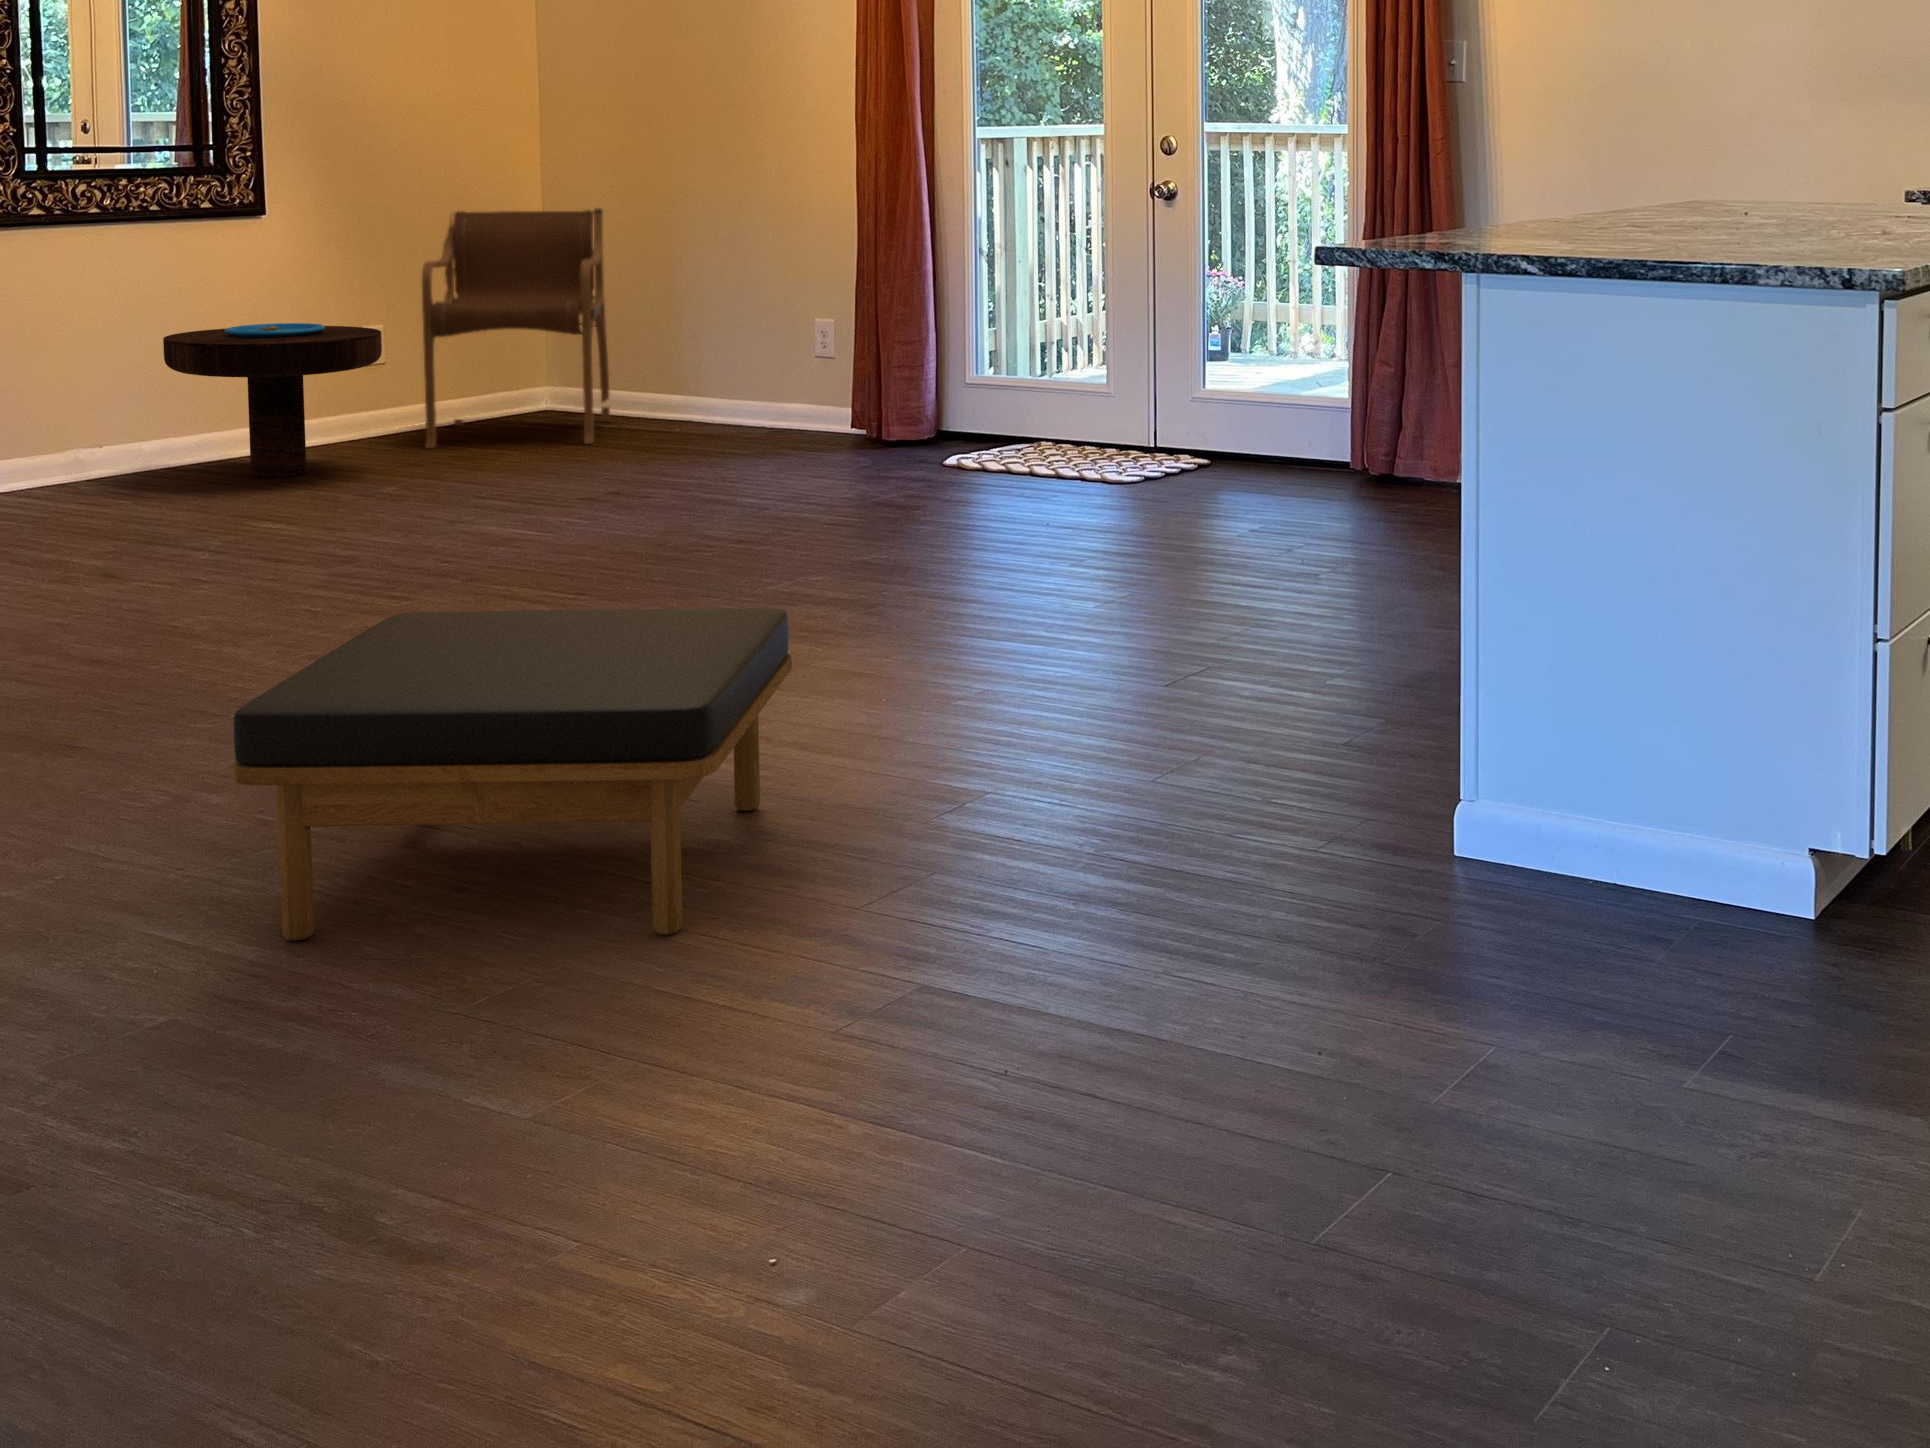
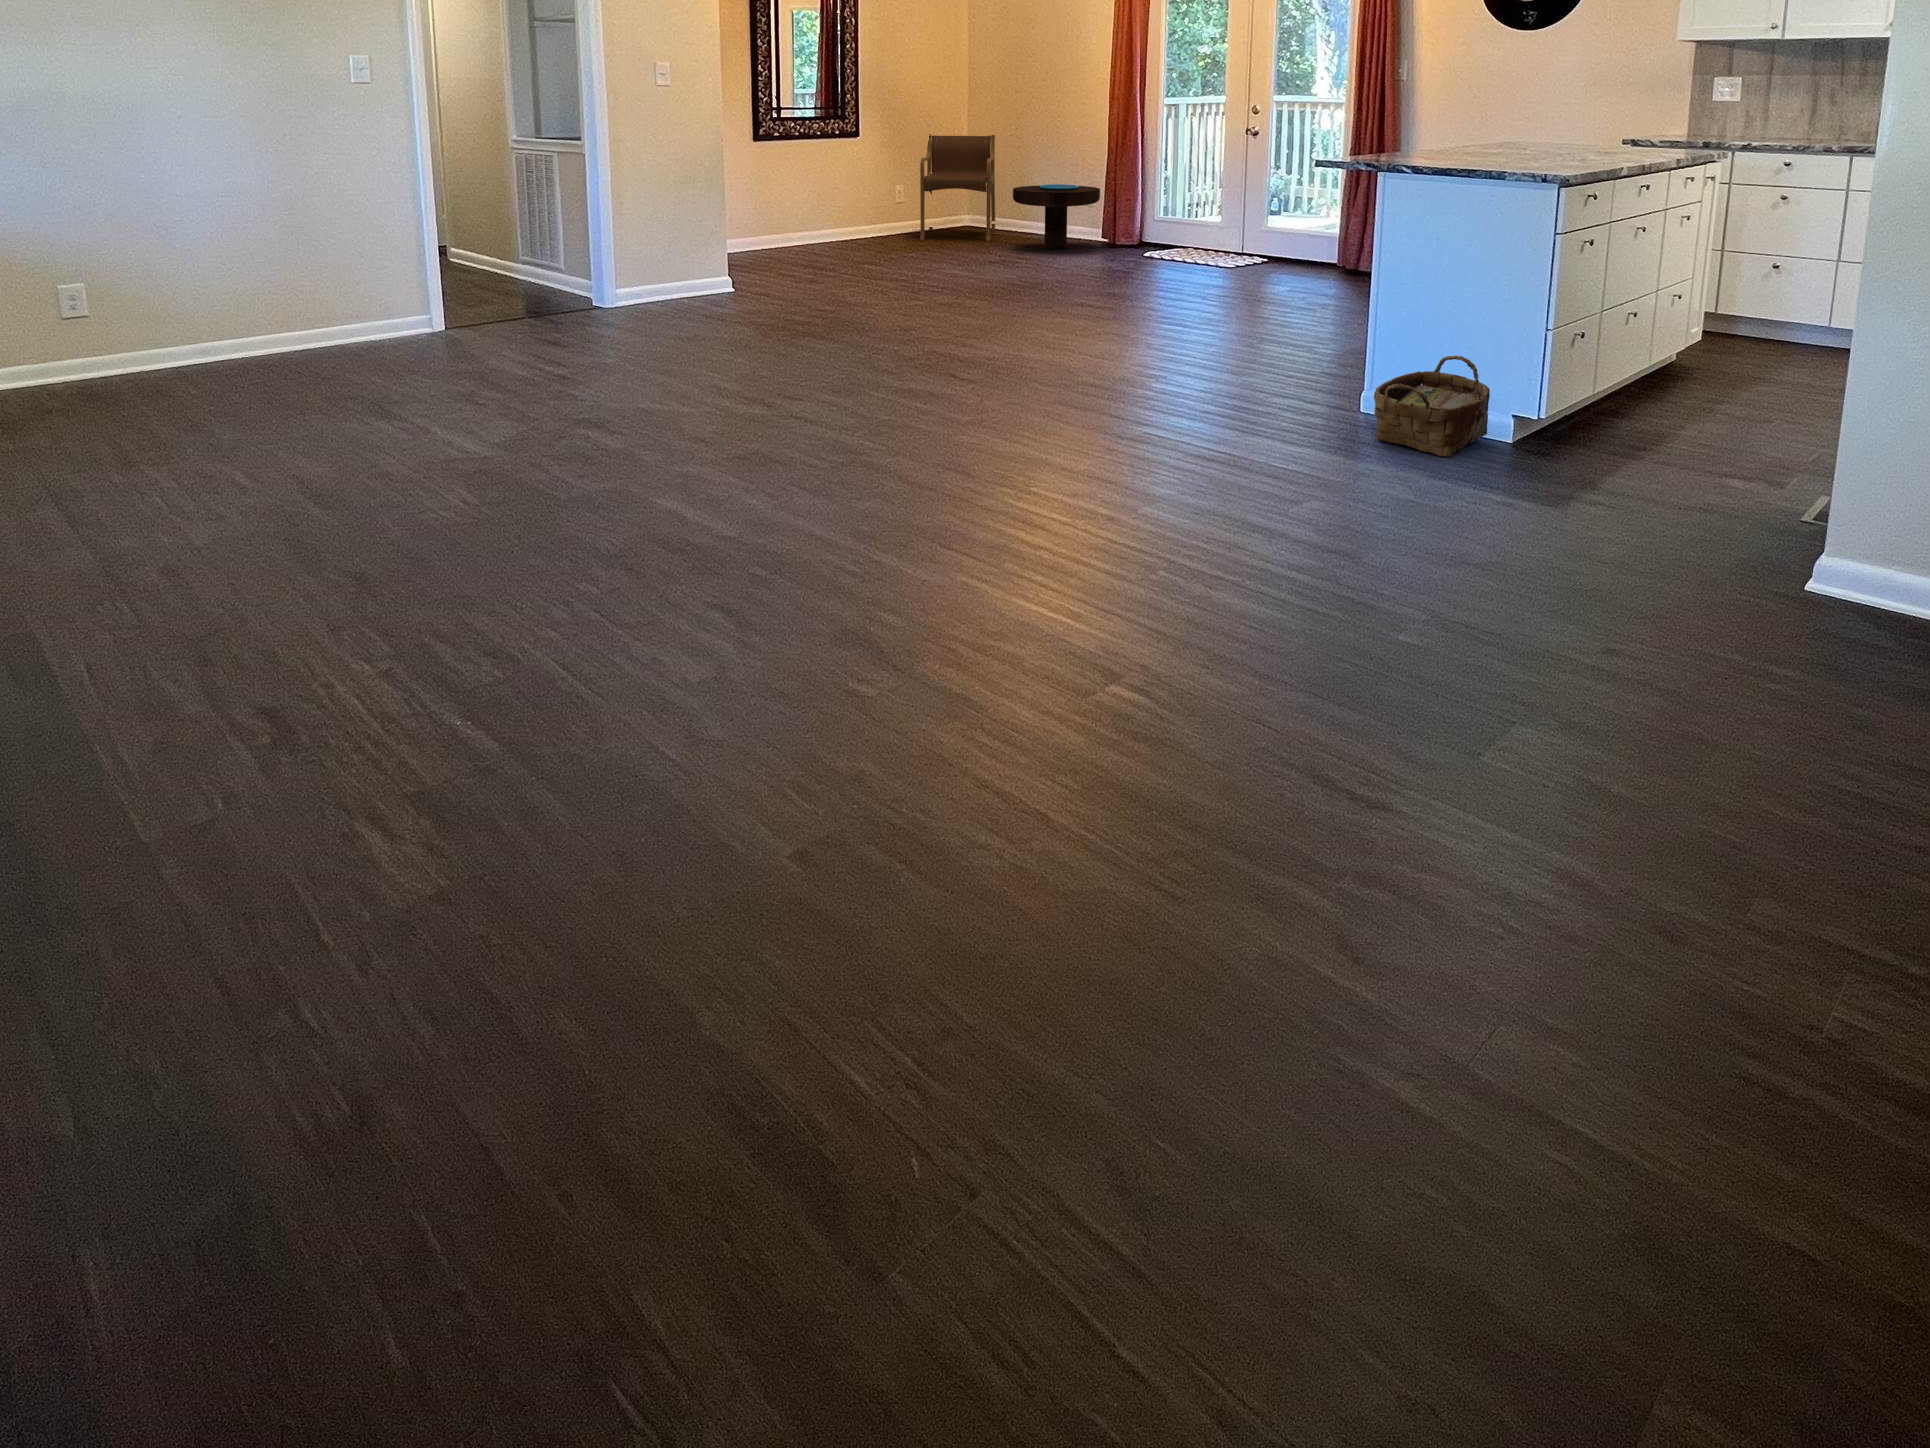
side table: present [163,323,382,477] -> present [1013,184,1100,249]
ottoman: present [233,608,792,941] -> none [913,293,1098,408]
woven basket: none [1504,714,1778,995] -> present [1374,356,1490,457]

